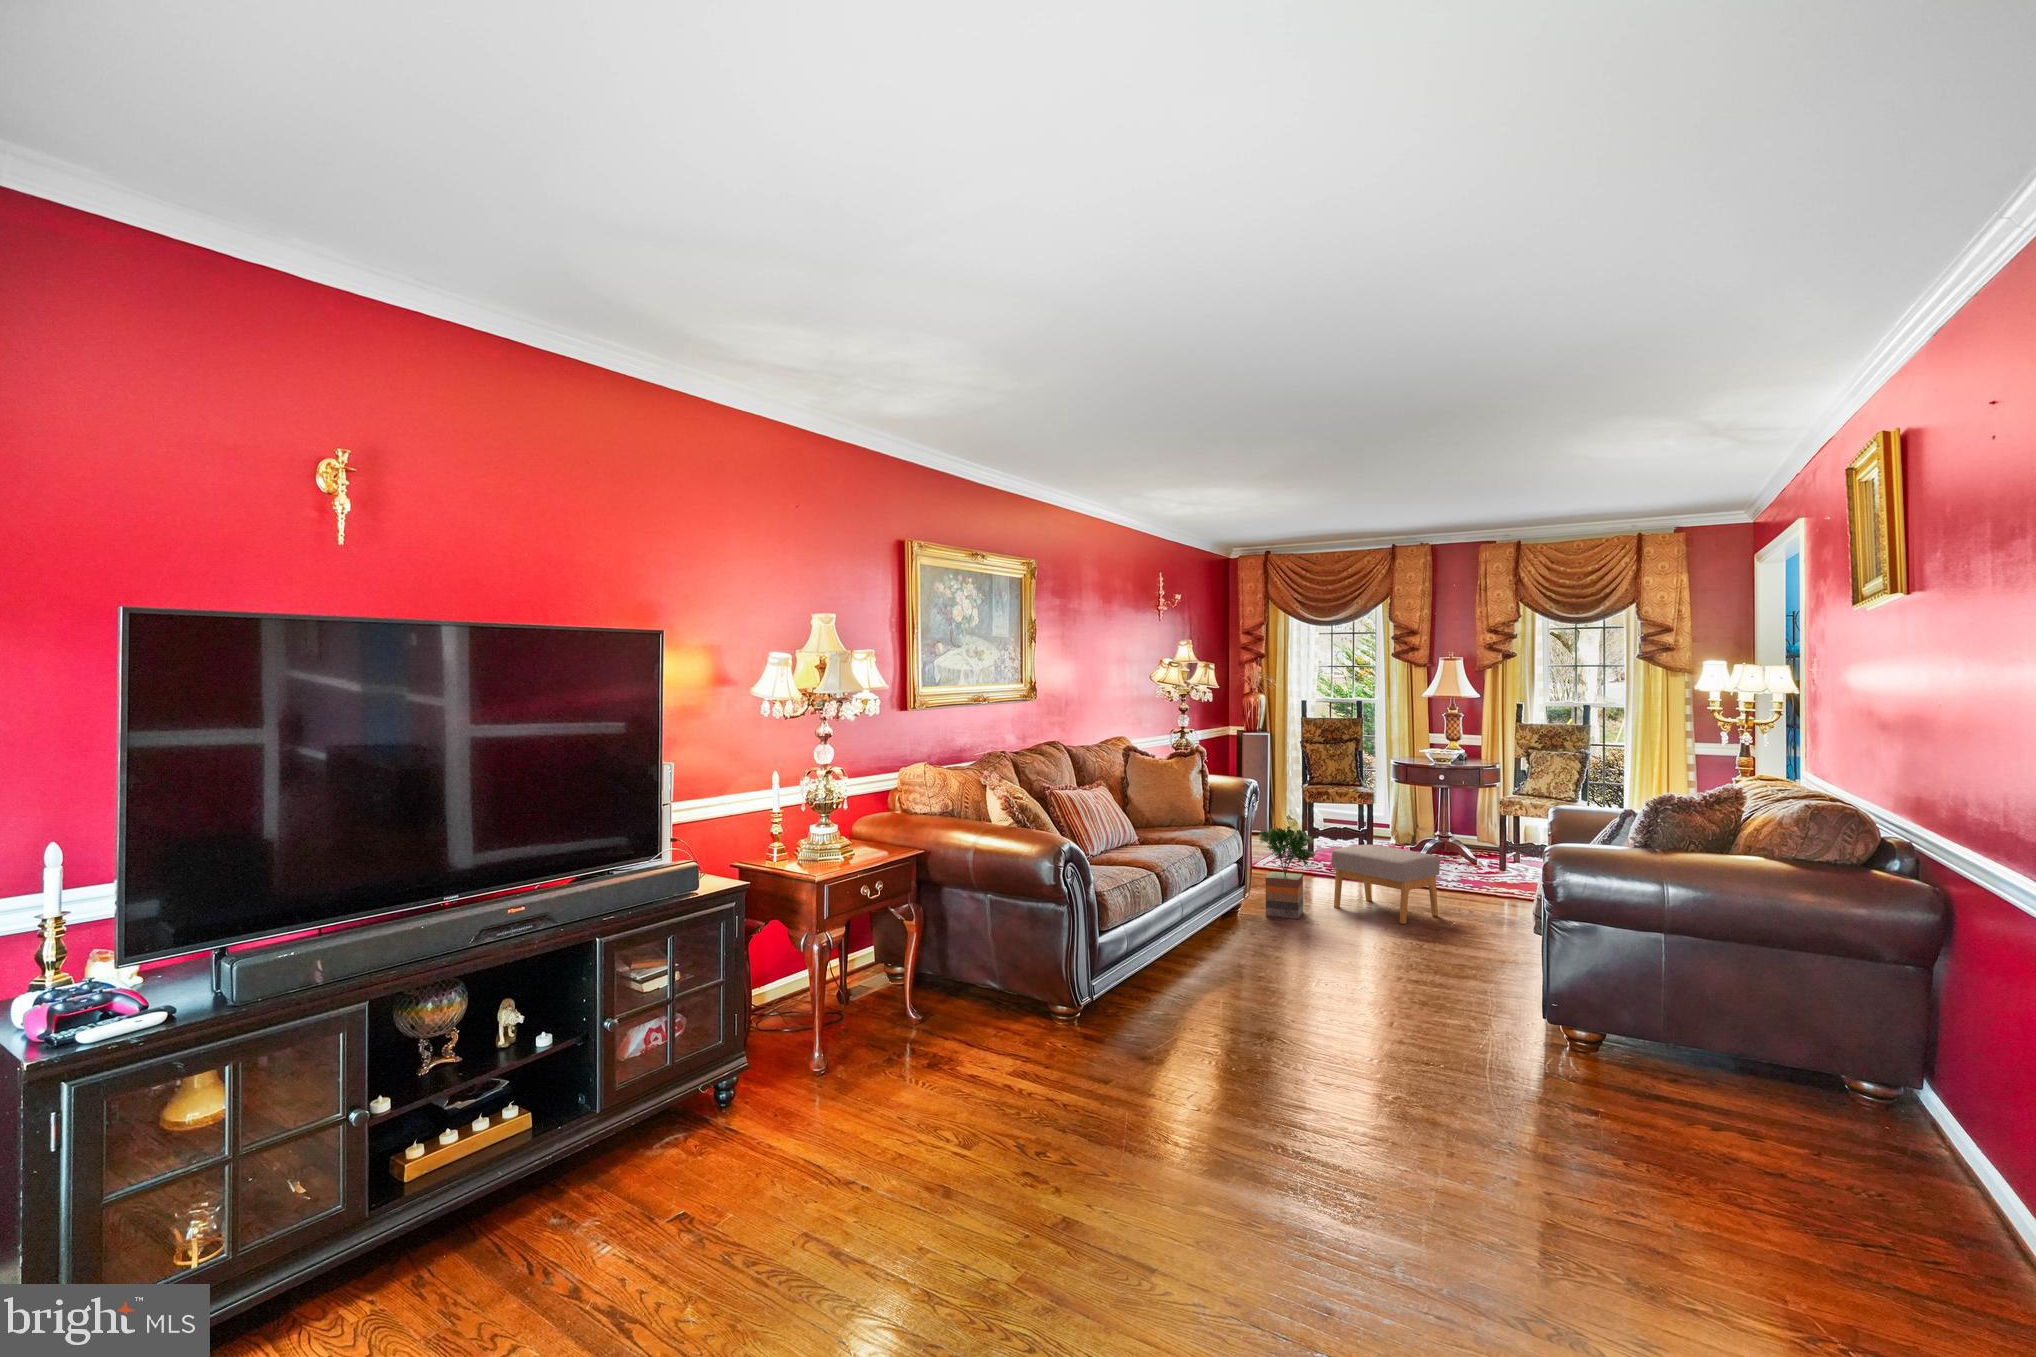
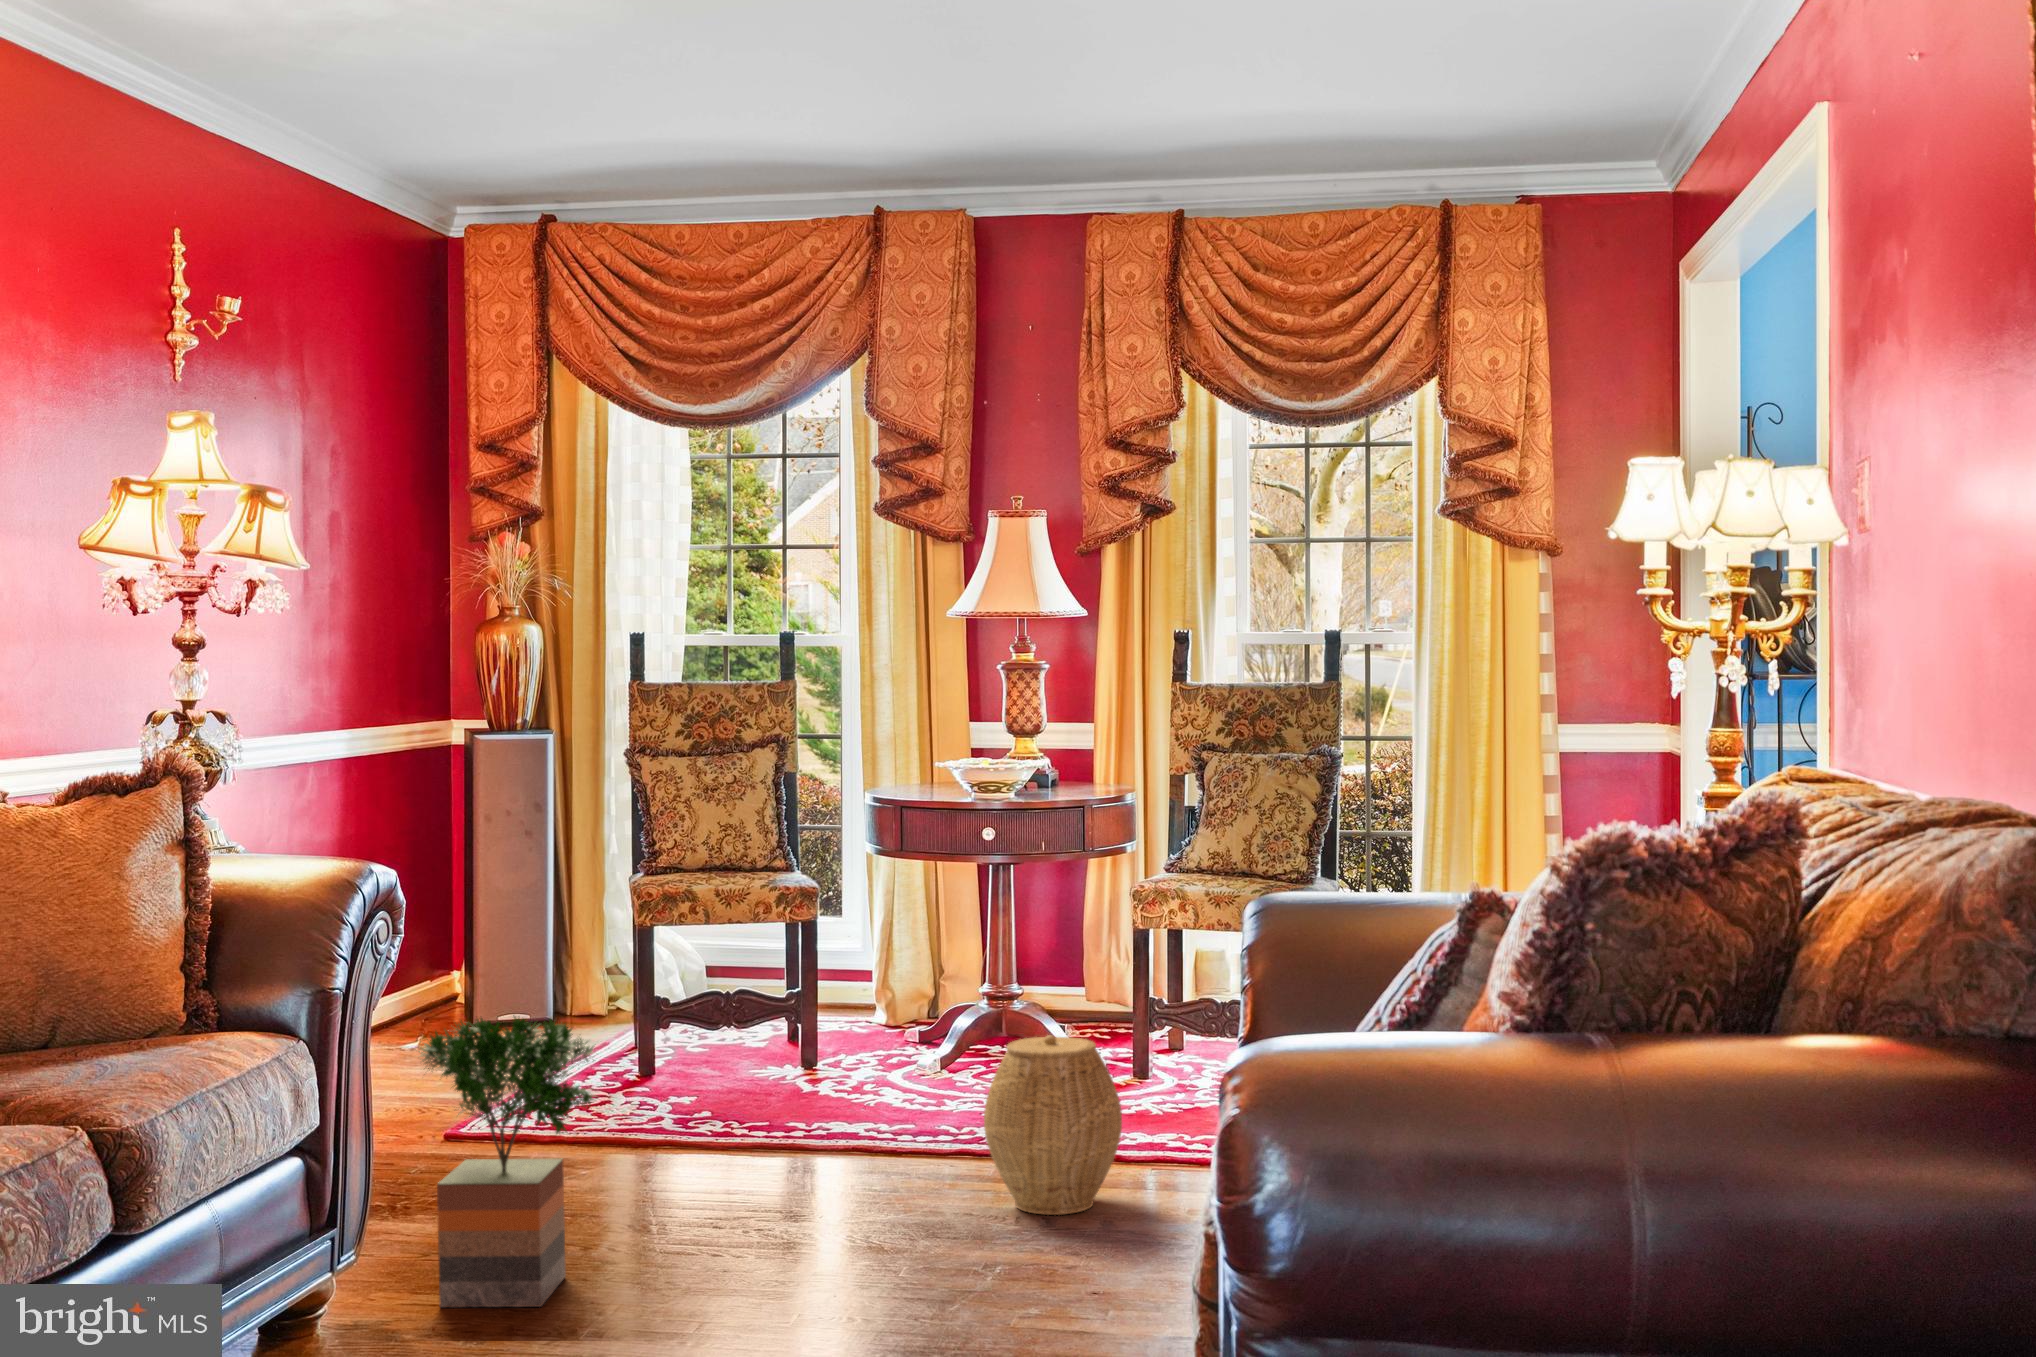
footstool: present [1332,844,1440,924] -> none [657,1045,961,1283]
woven basket: none [1446,849,1500,912] -> present [984,1035,1122,1215]

